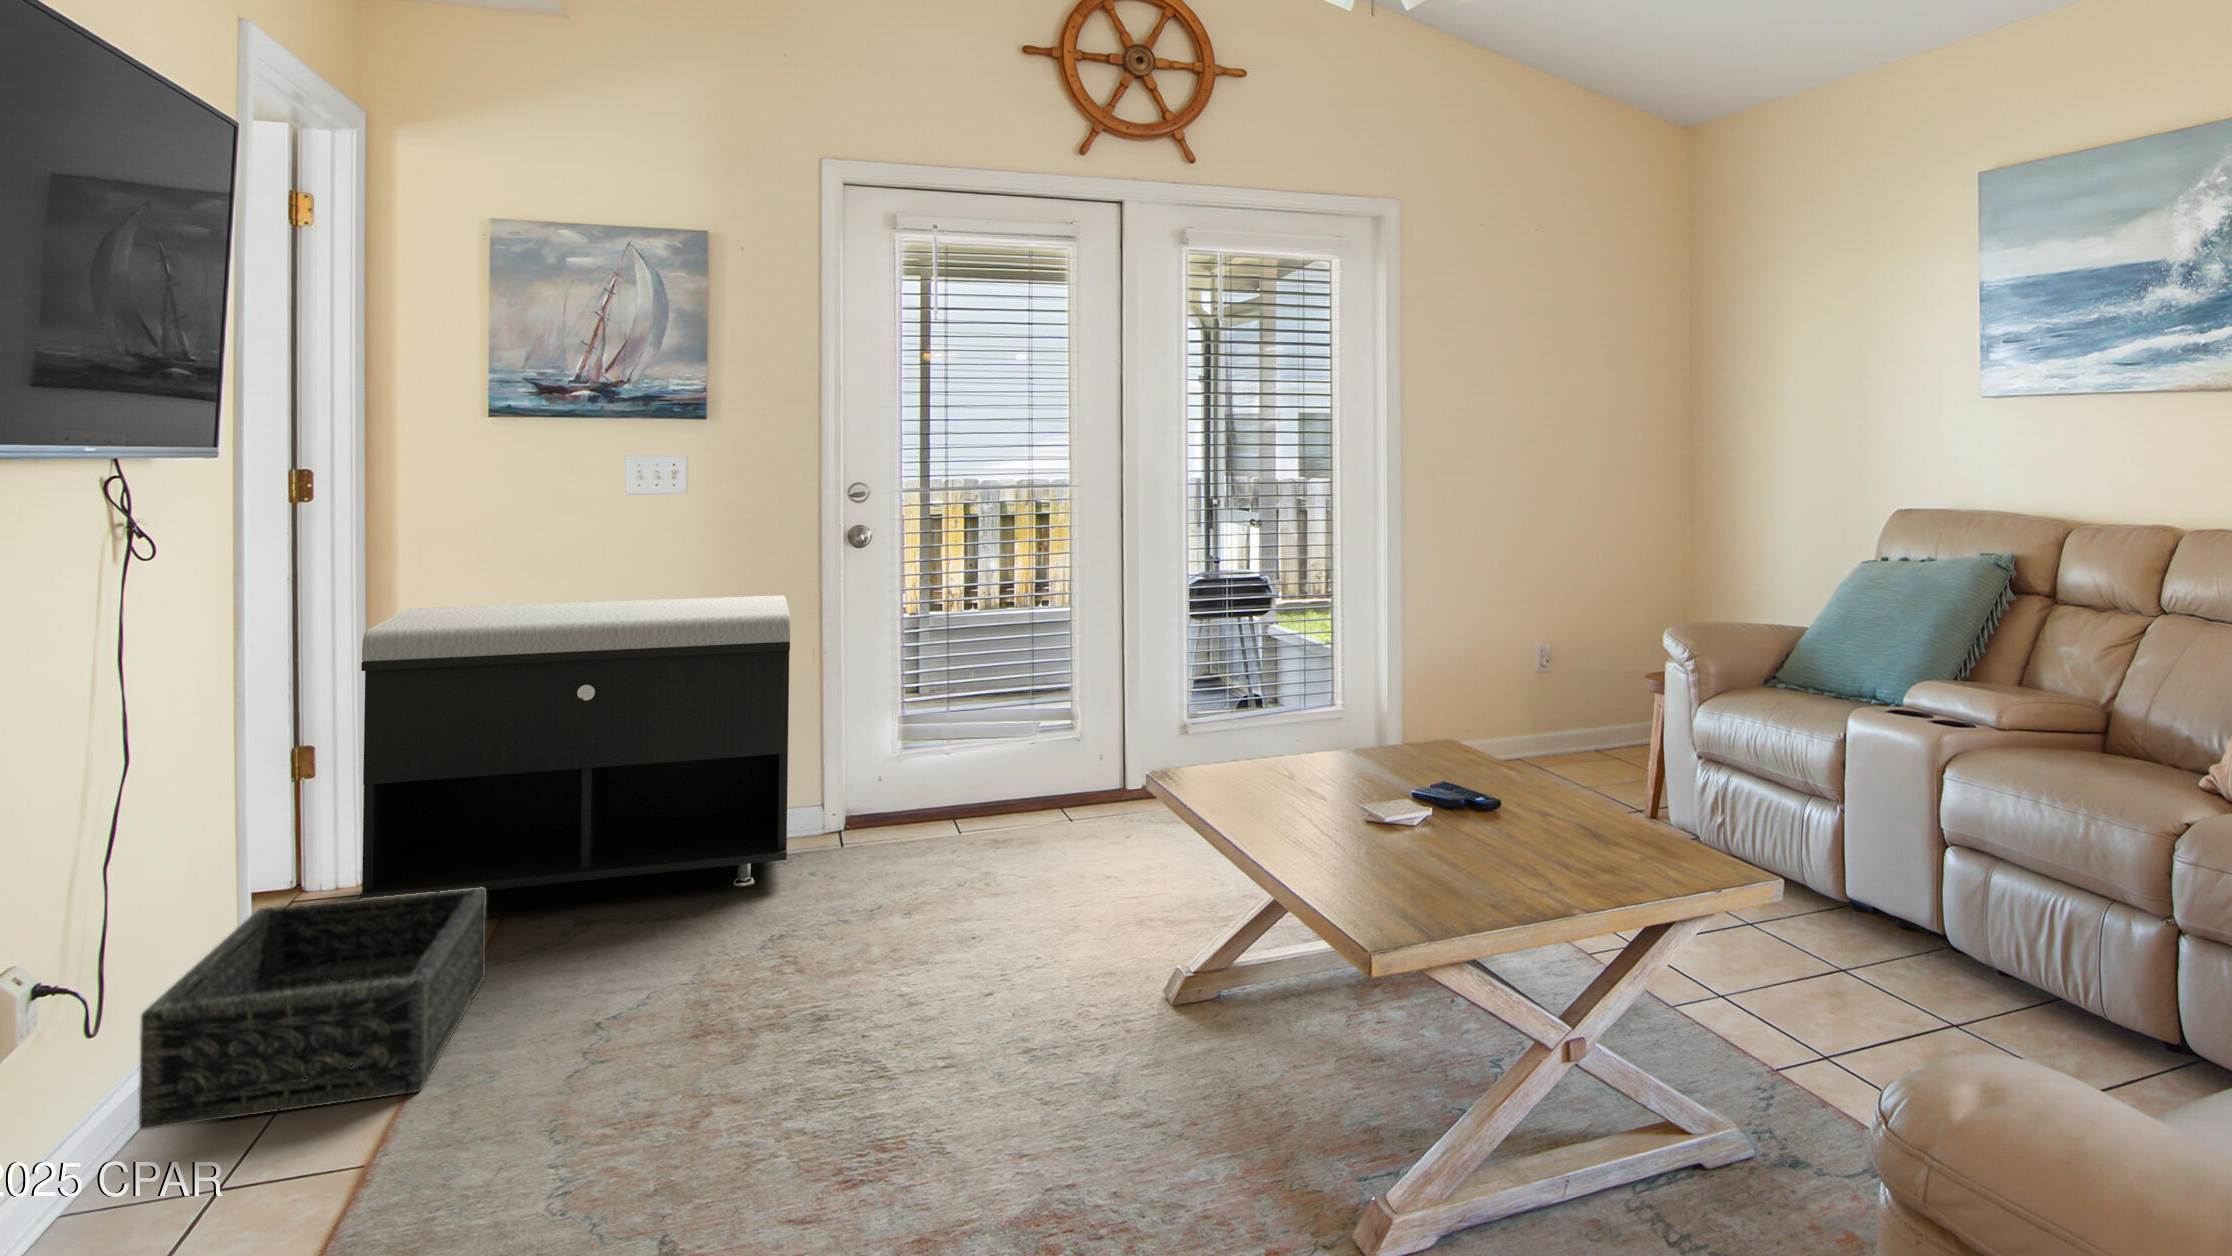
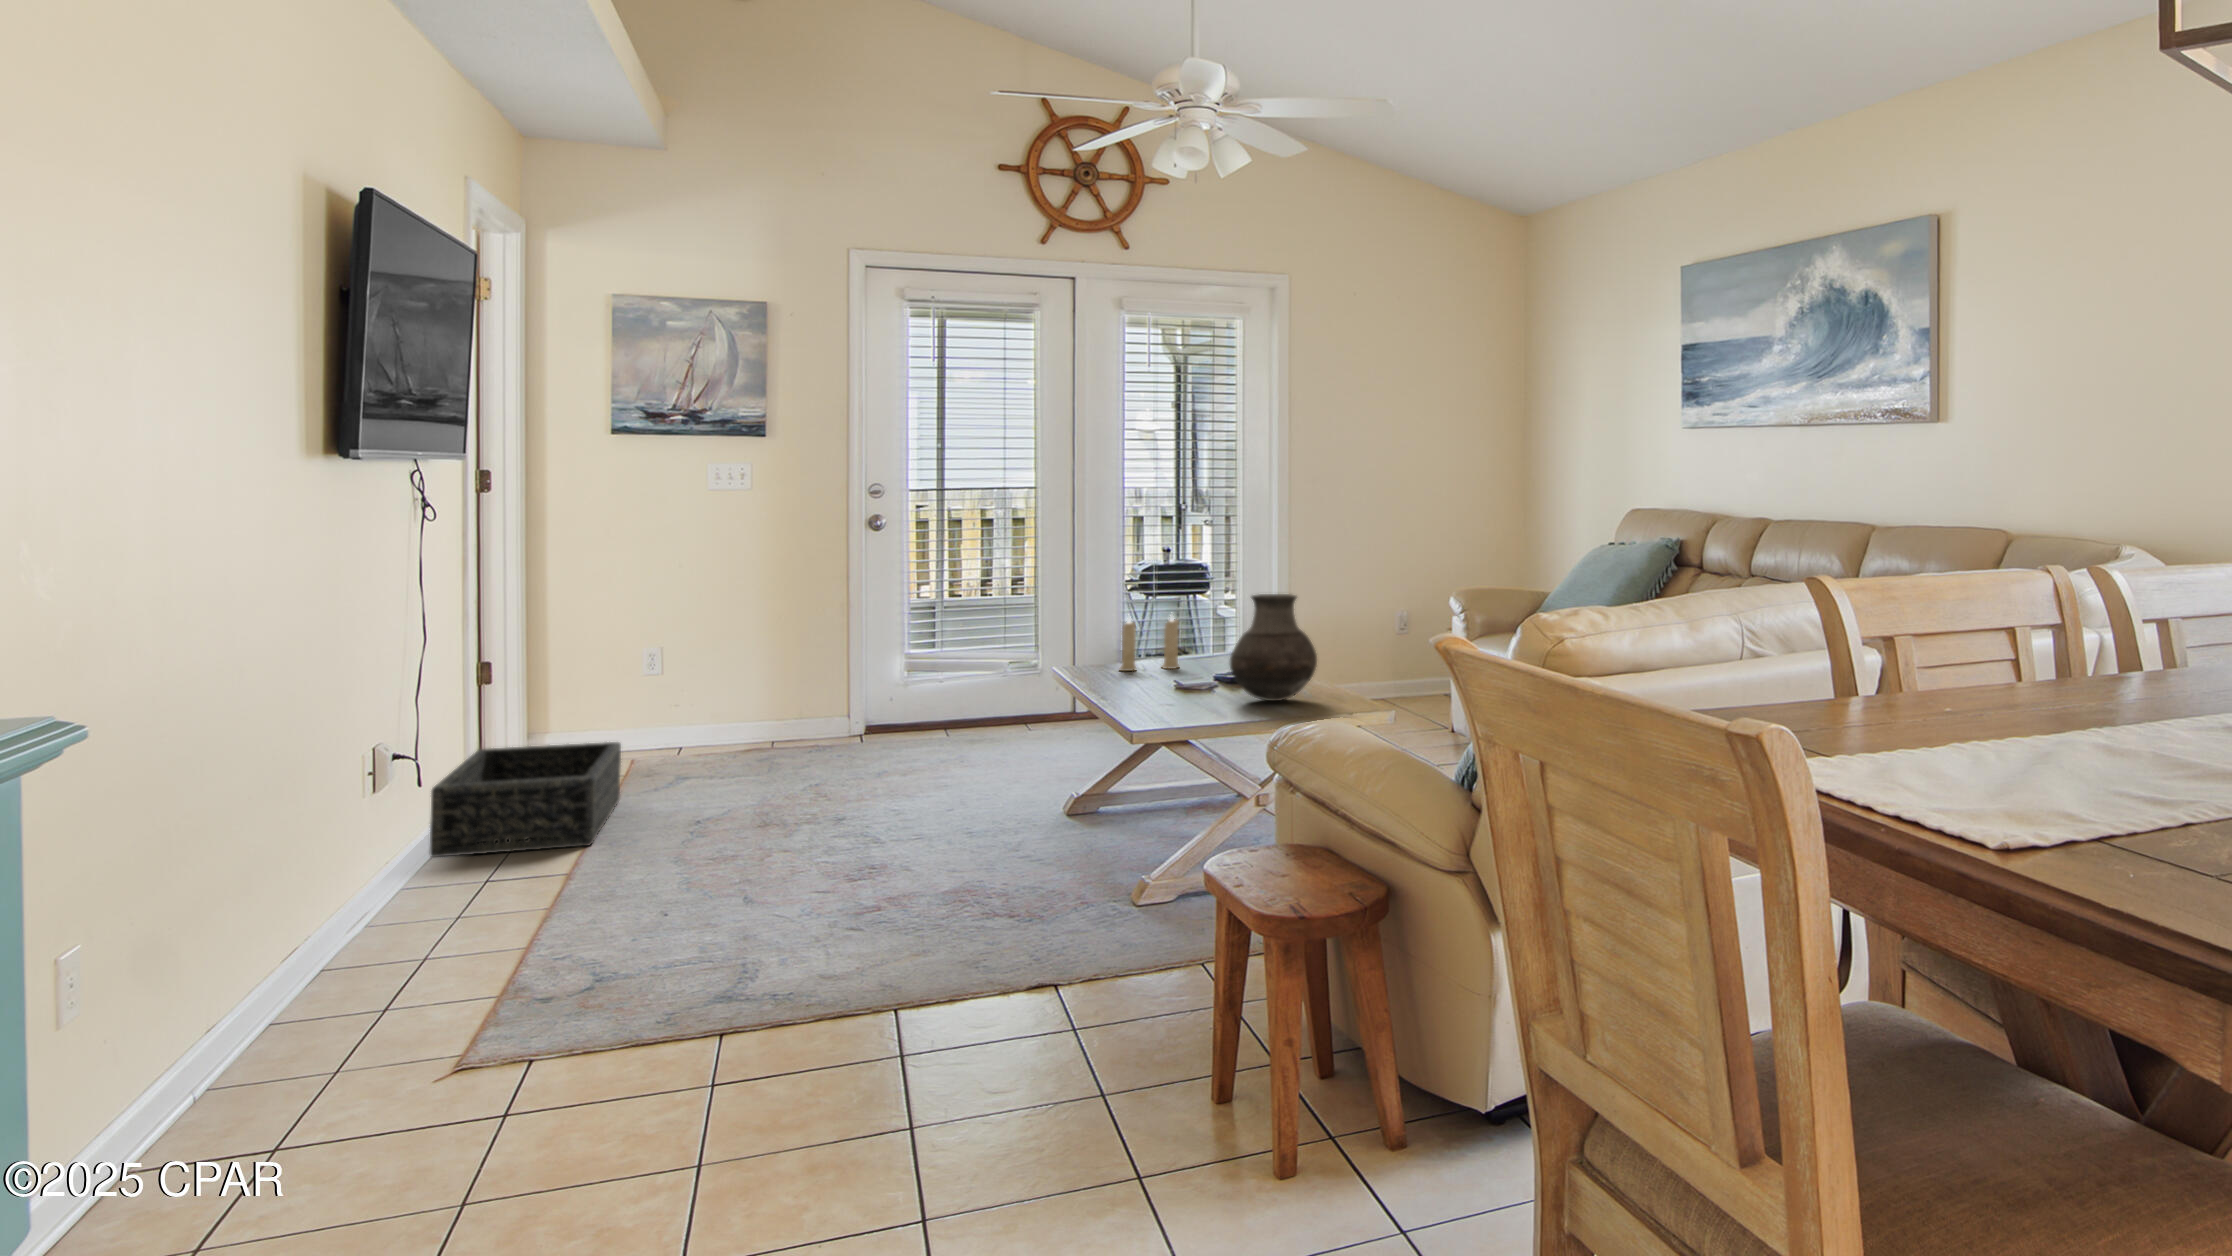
storage bench: present [360,595,790,899] -> none [531,564,822,777]
vase: none [1483,672,1628,856] -> present [1230,594,1317,701]
candle: none [1251,679,1342,776] -> present [1120,616,1179,671]

